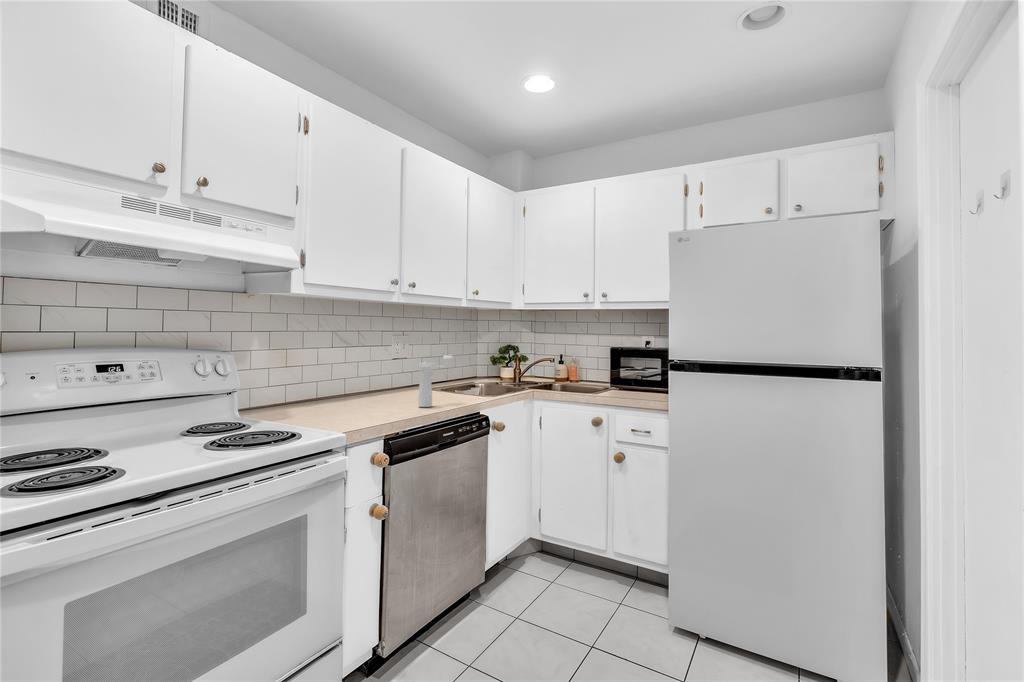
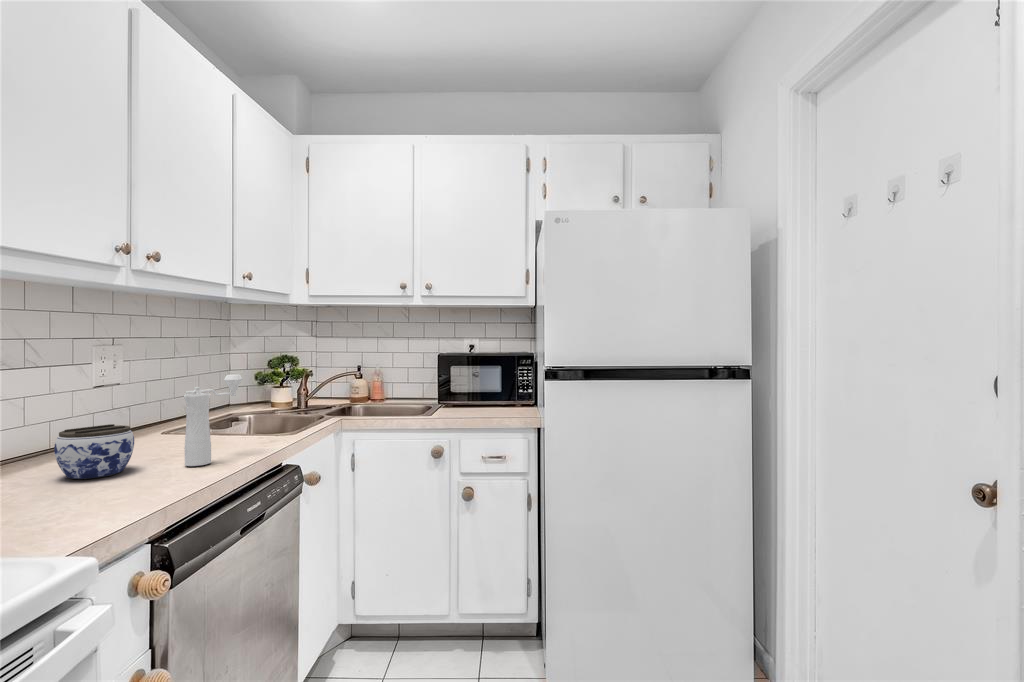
jar: none [361,380,396,407] -> present [54,424,134,479]

